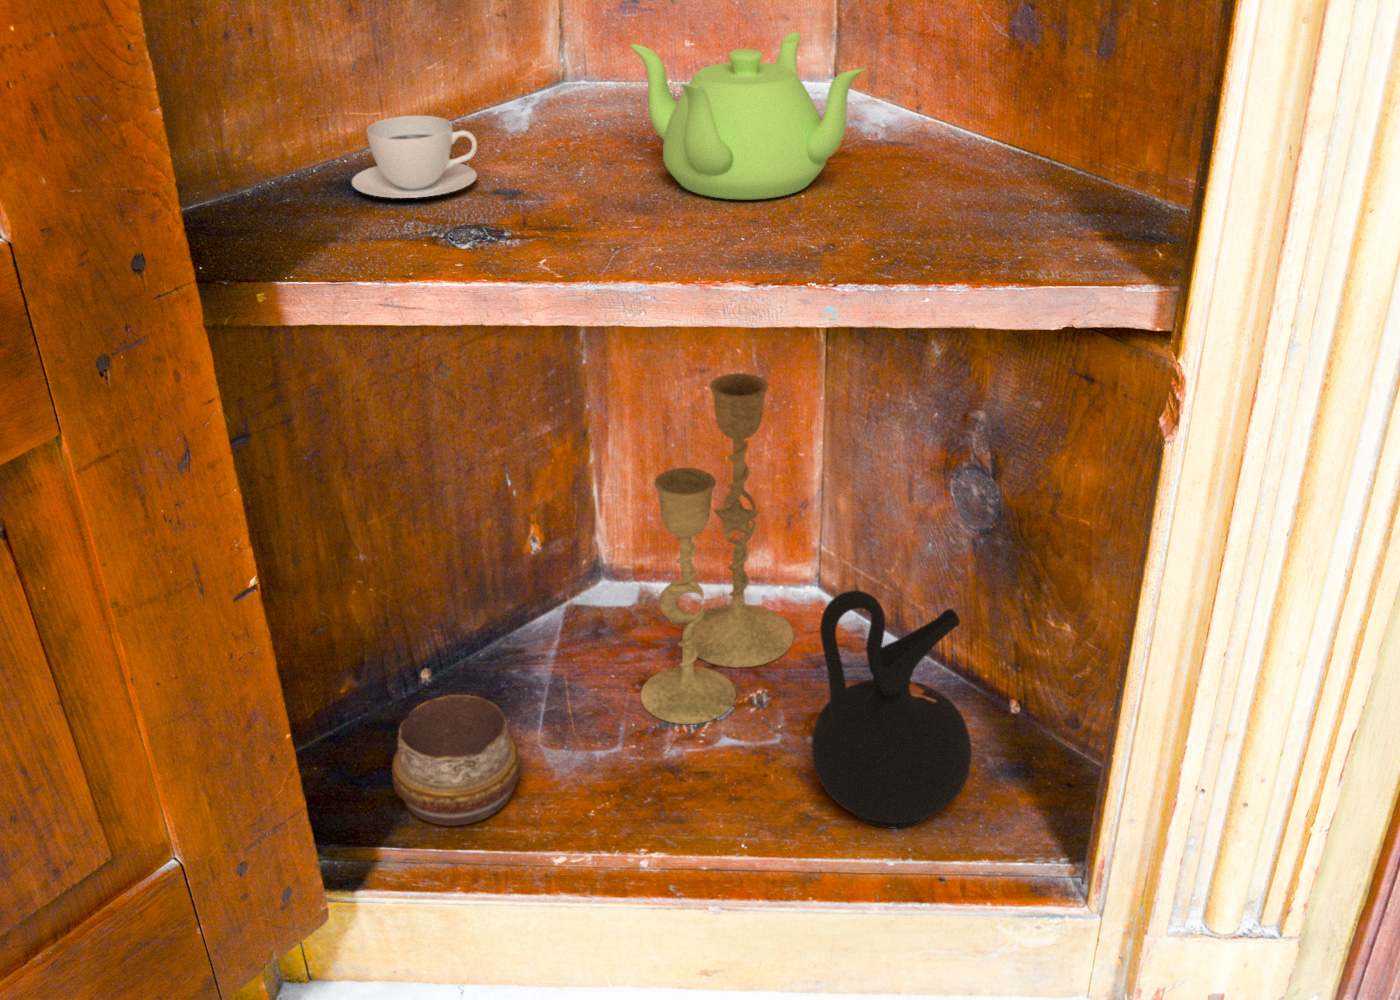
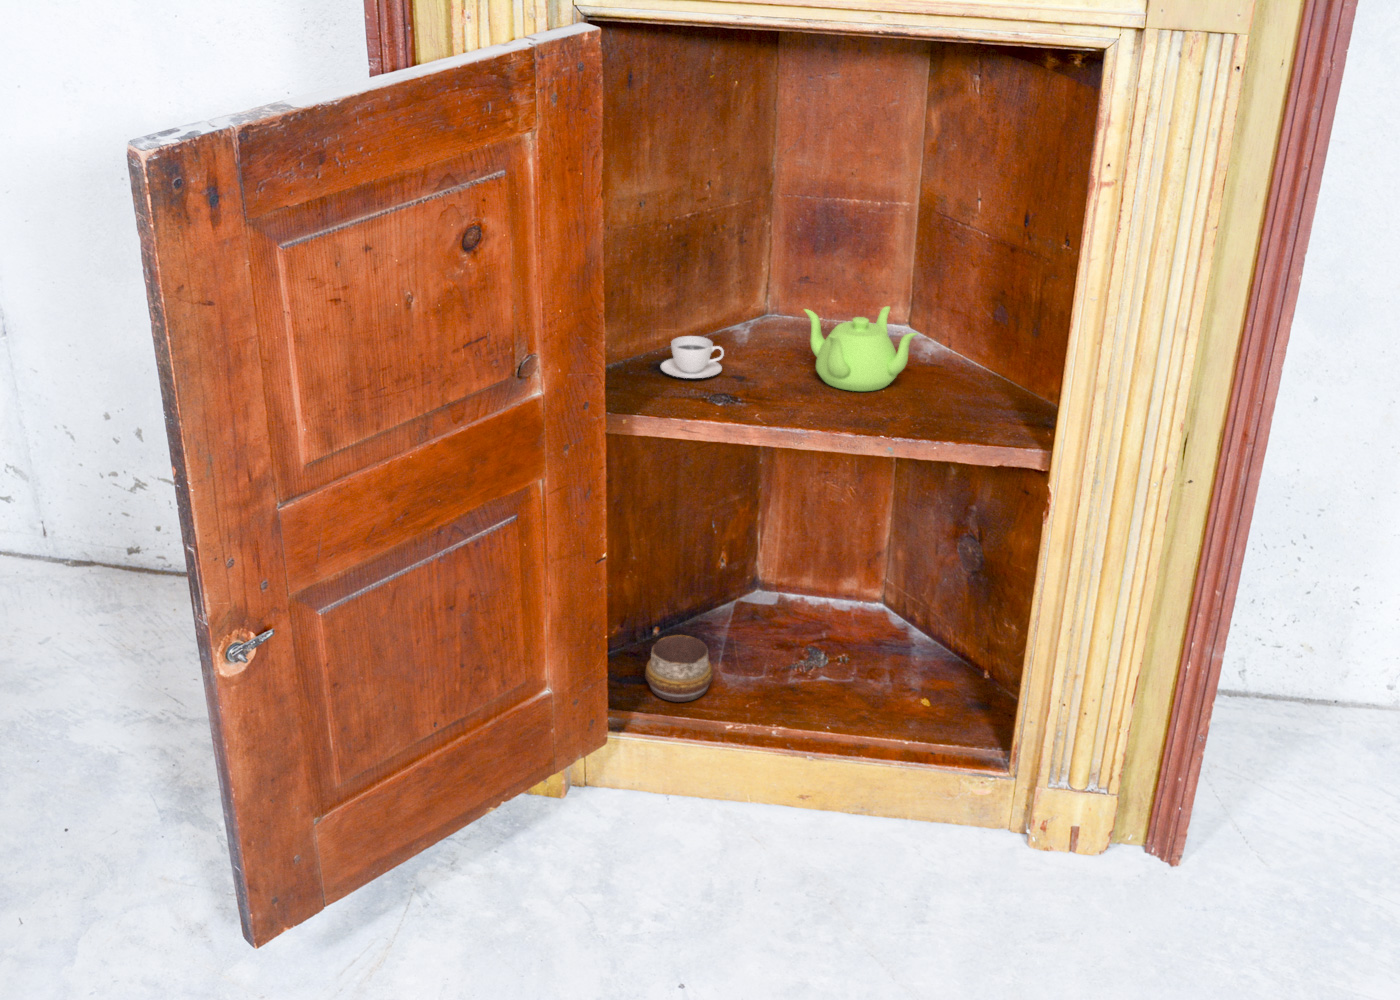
candlestick: present [641,373,794,724] -> none [777,478,866,667]
ceramic jug: present [812,590,971,828] -> none [869,592,953,724]

